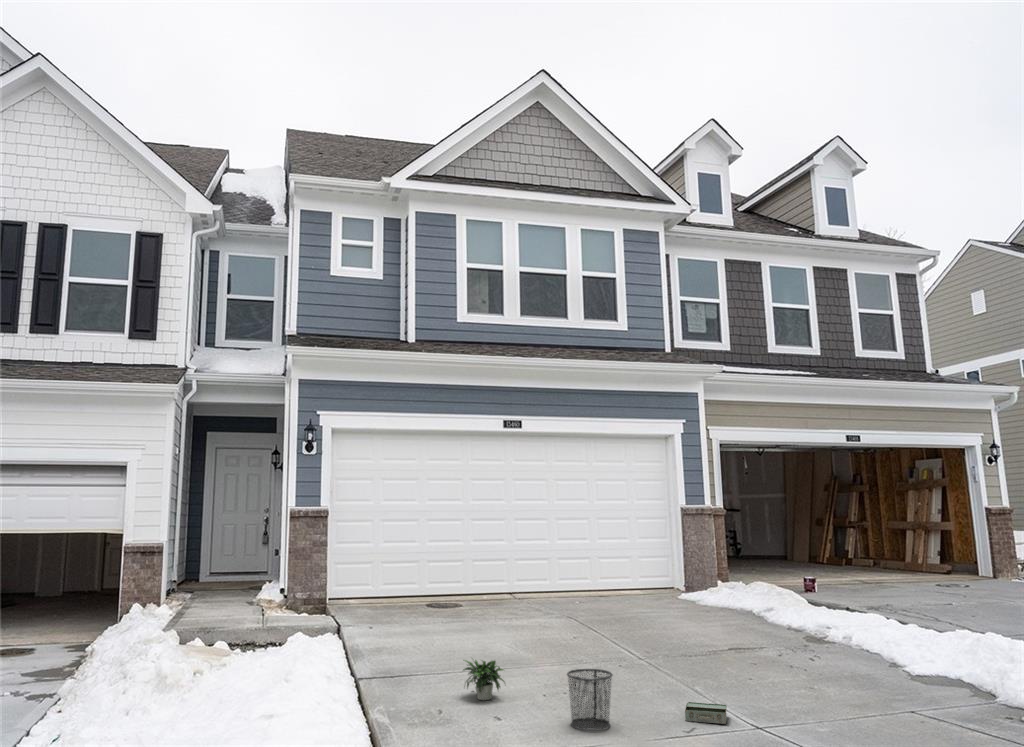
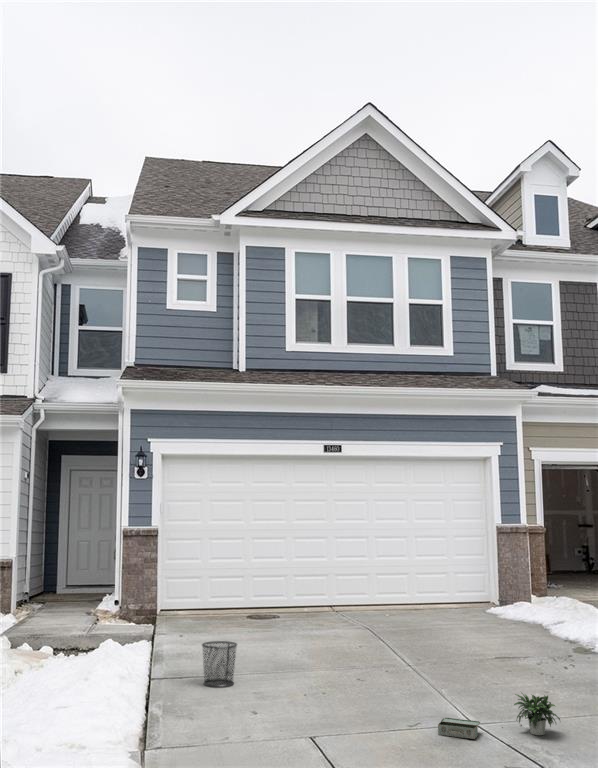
potted plant: present [463,660,505,700] -> present [514,694,560,735]
waste bin: present [567,669,612,731] -> present [202,641,237,687]

